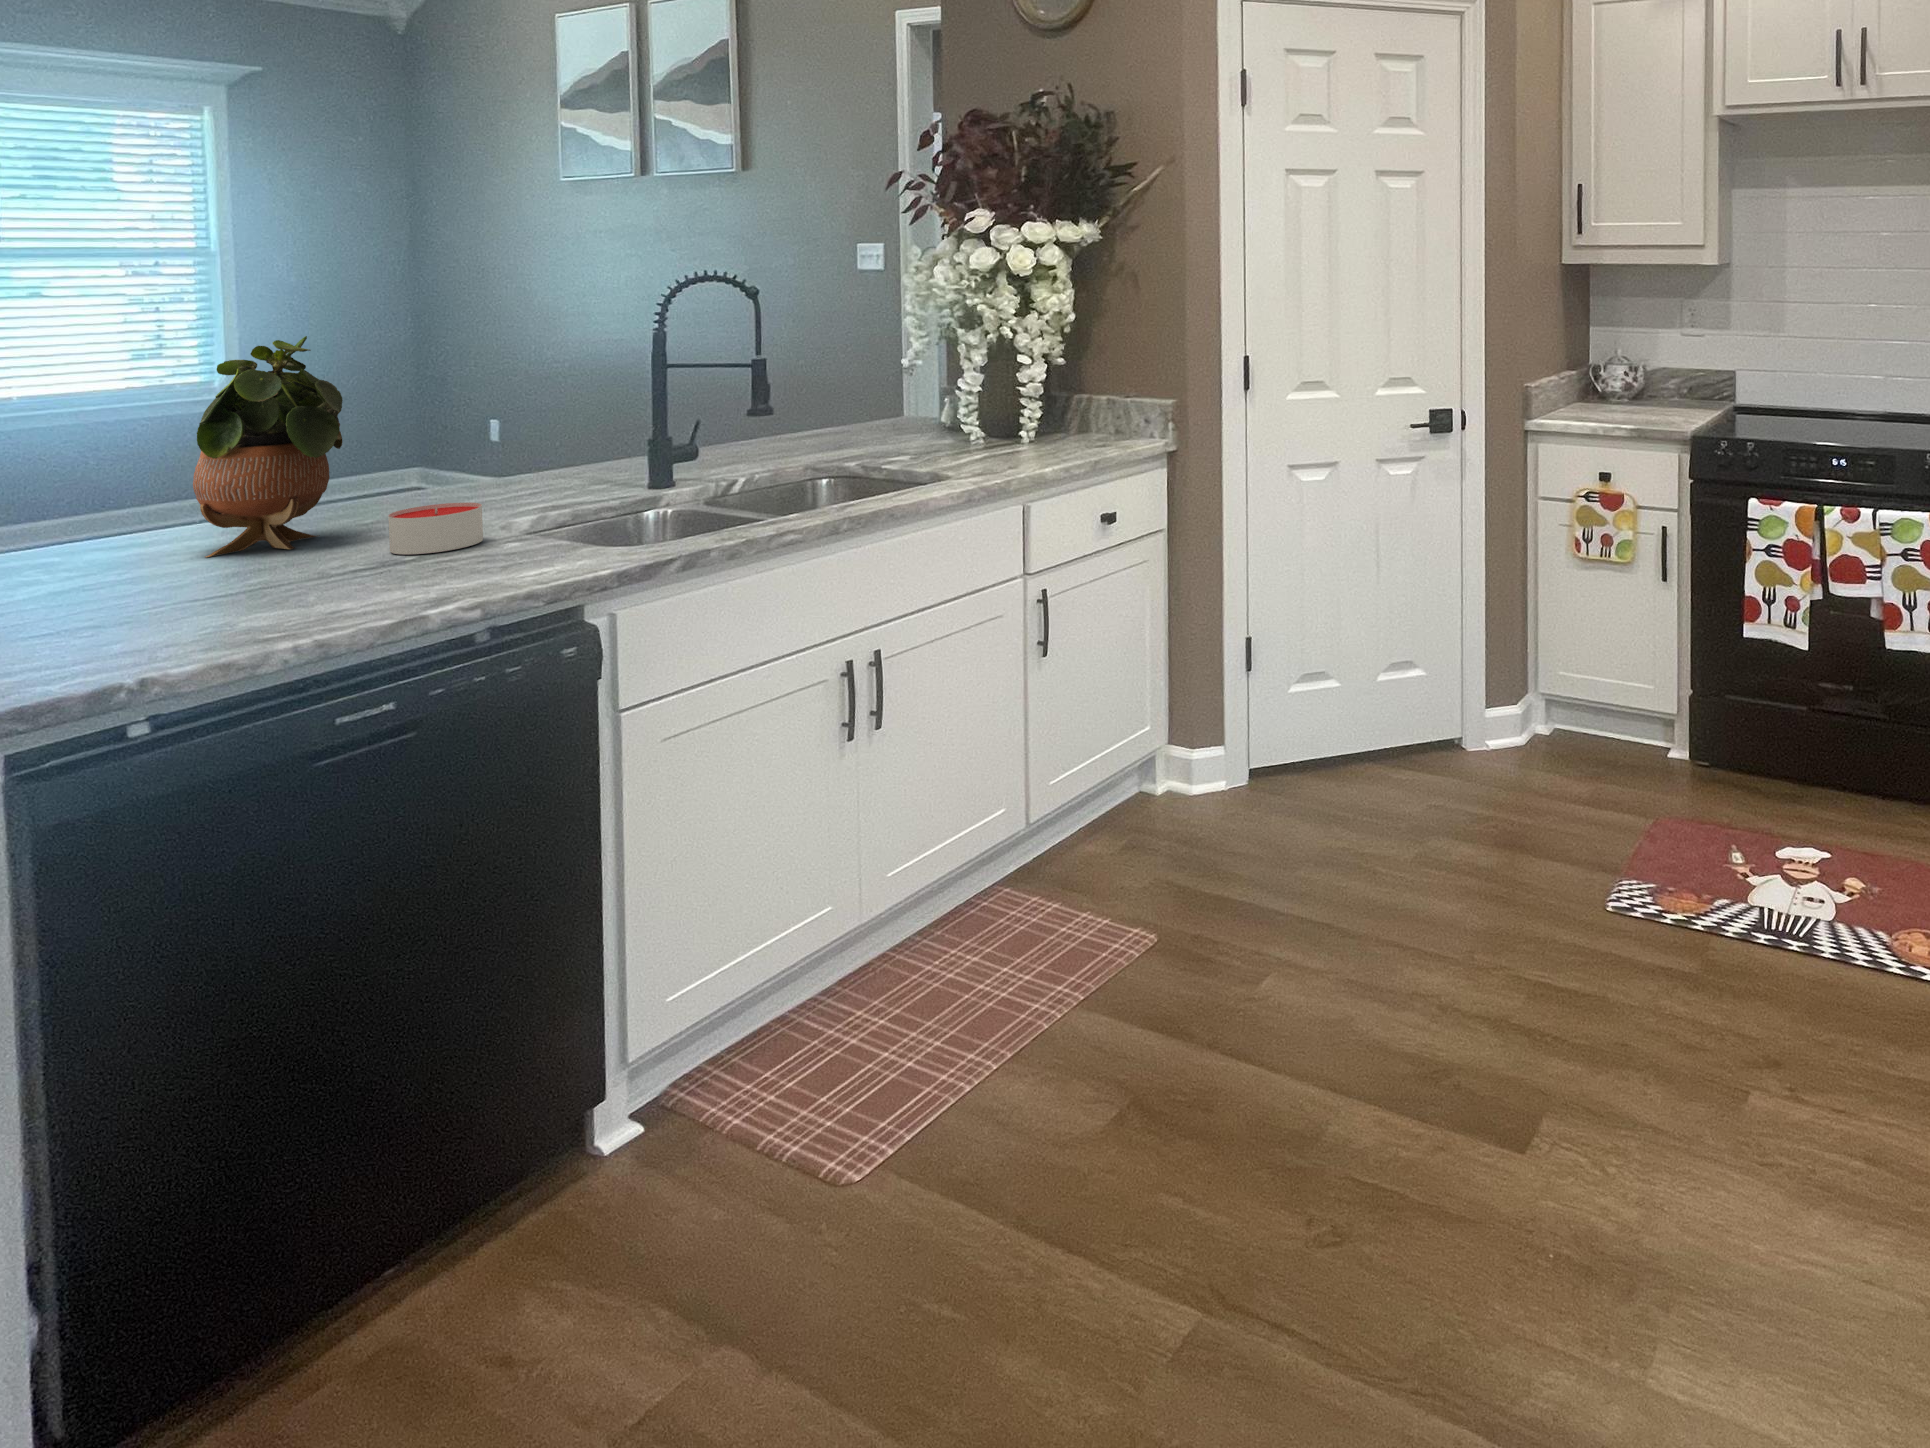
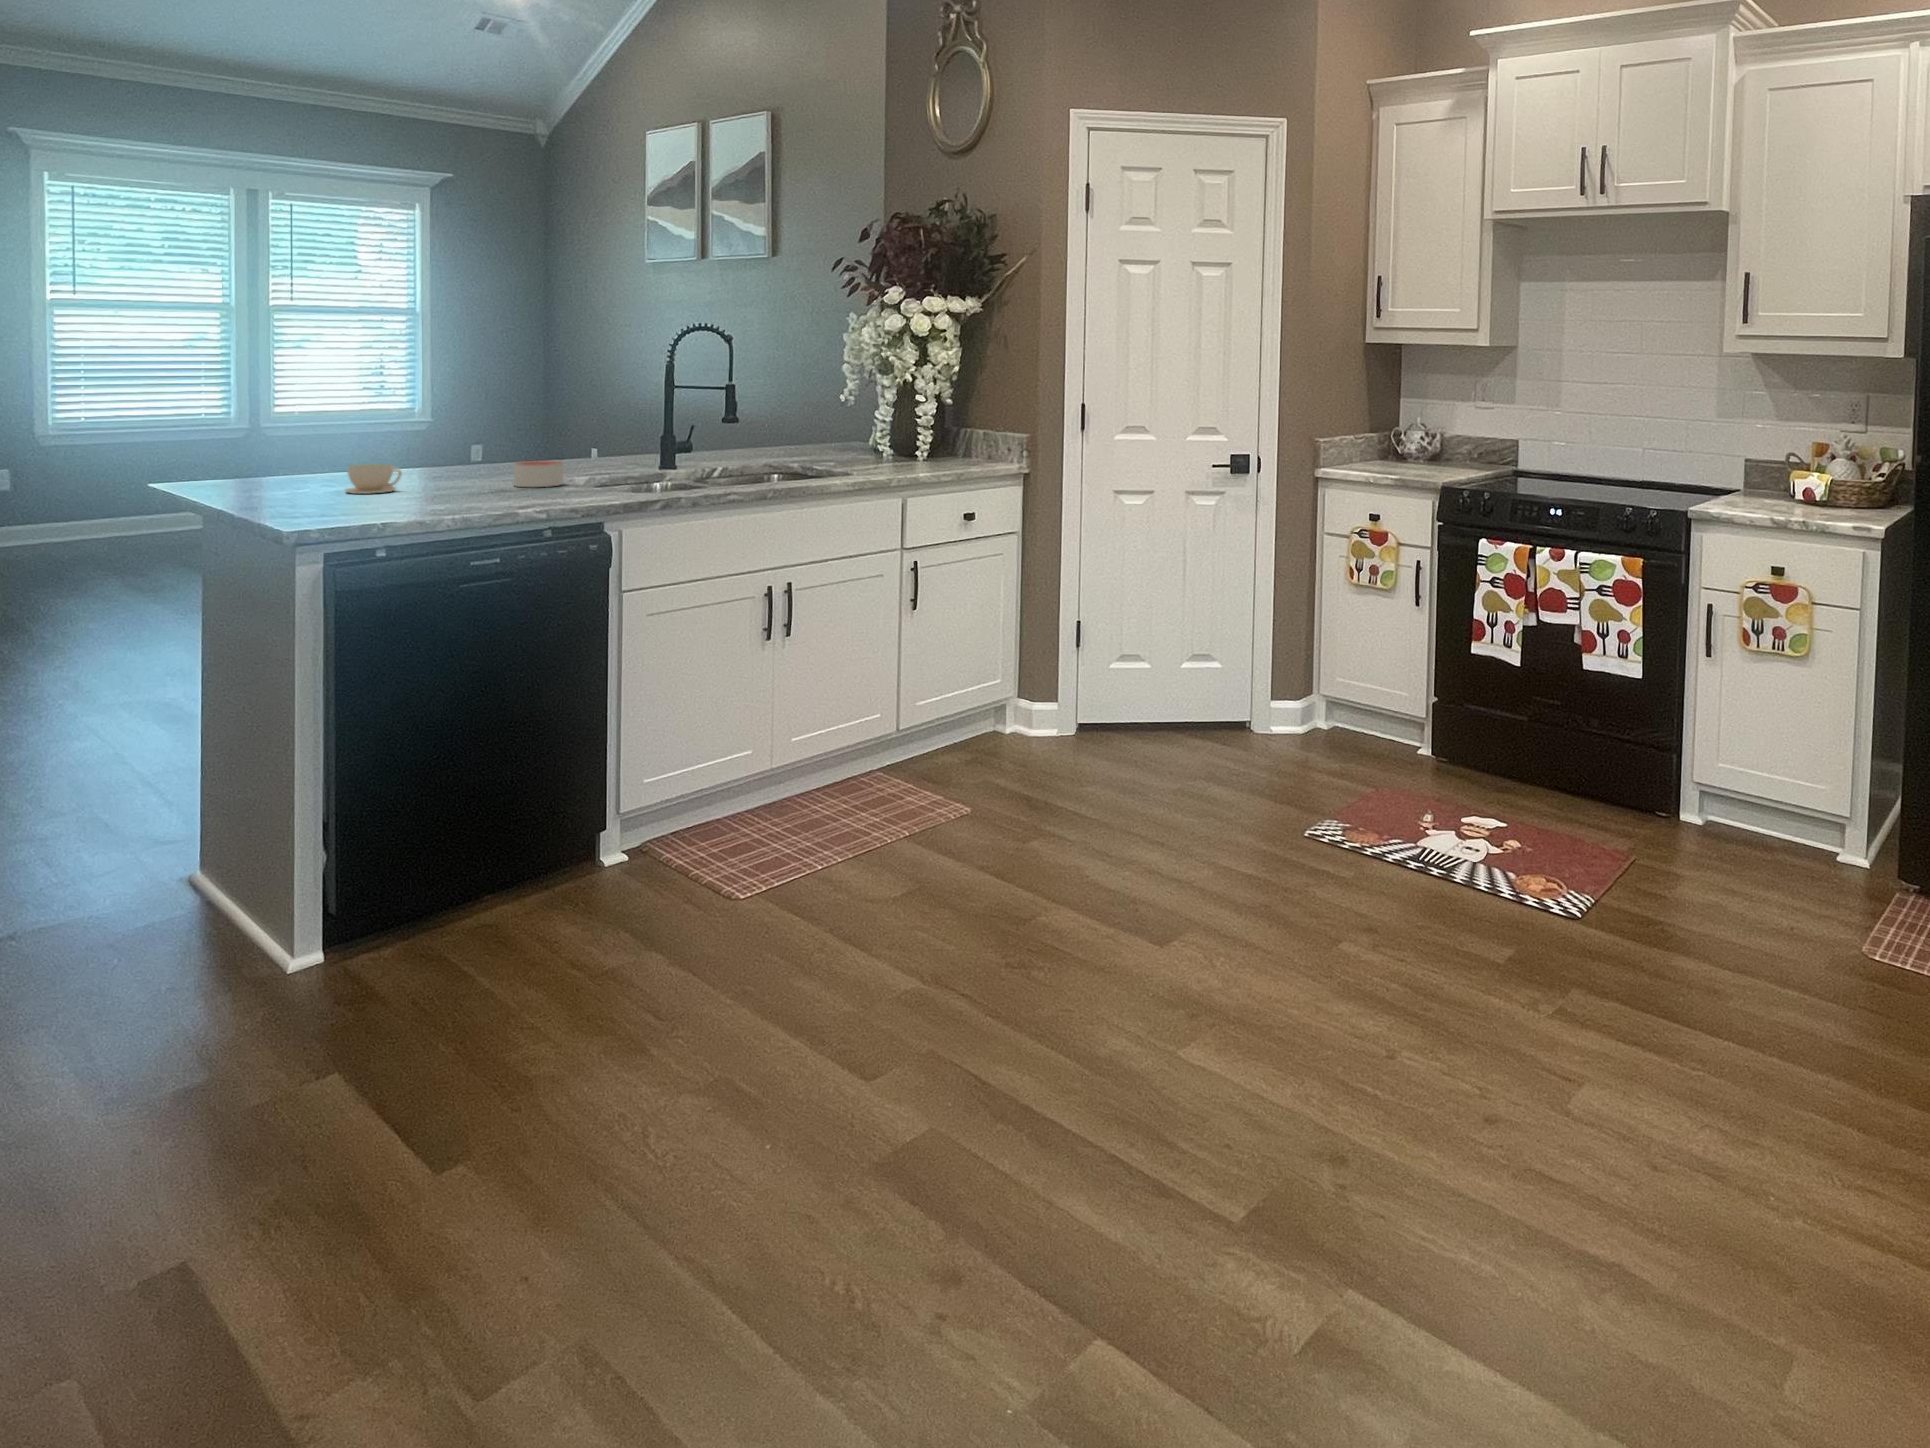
potted plant: present [193,336,343,557] -> none [416,354,493,482]
coffee cup: none [37,543,161,605] -> present [346,464,402,494]

